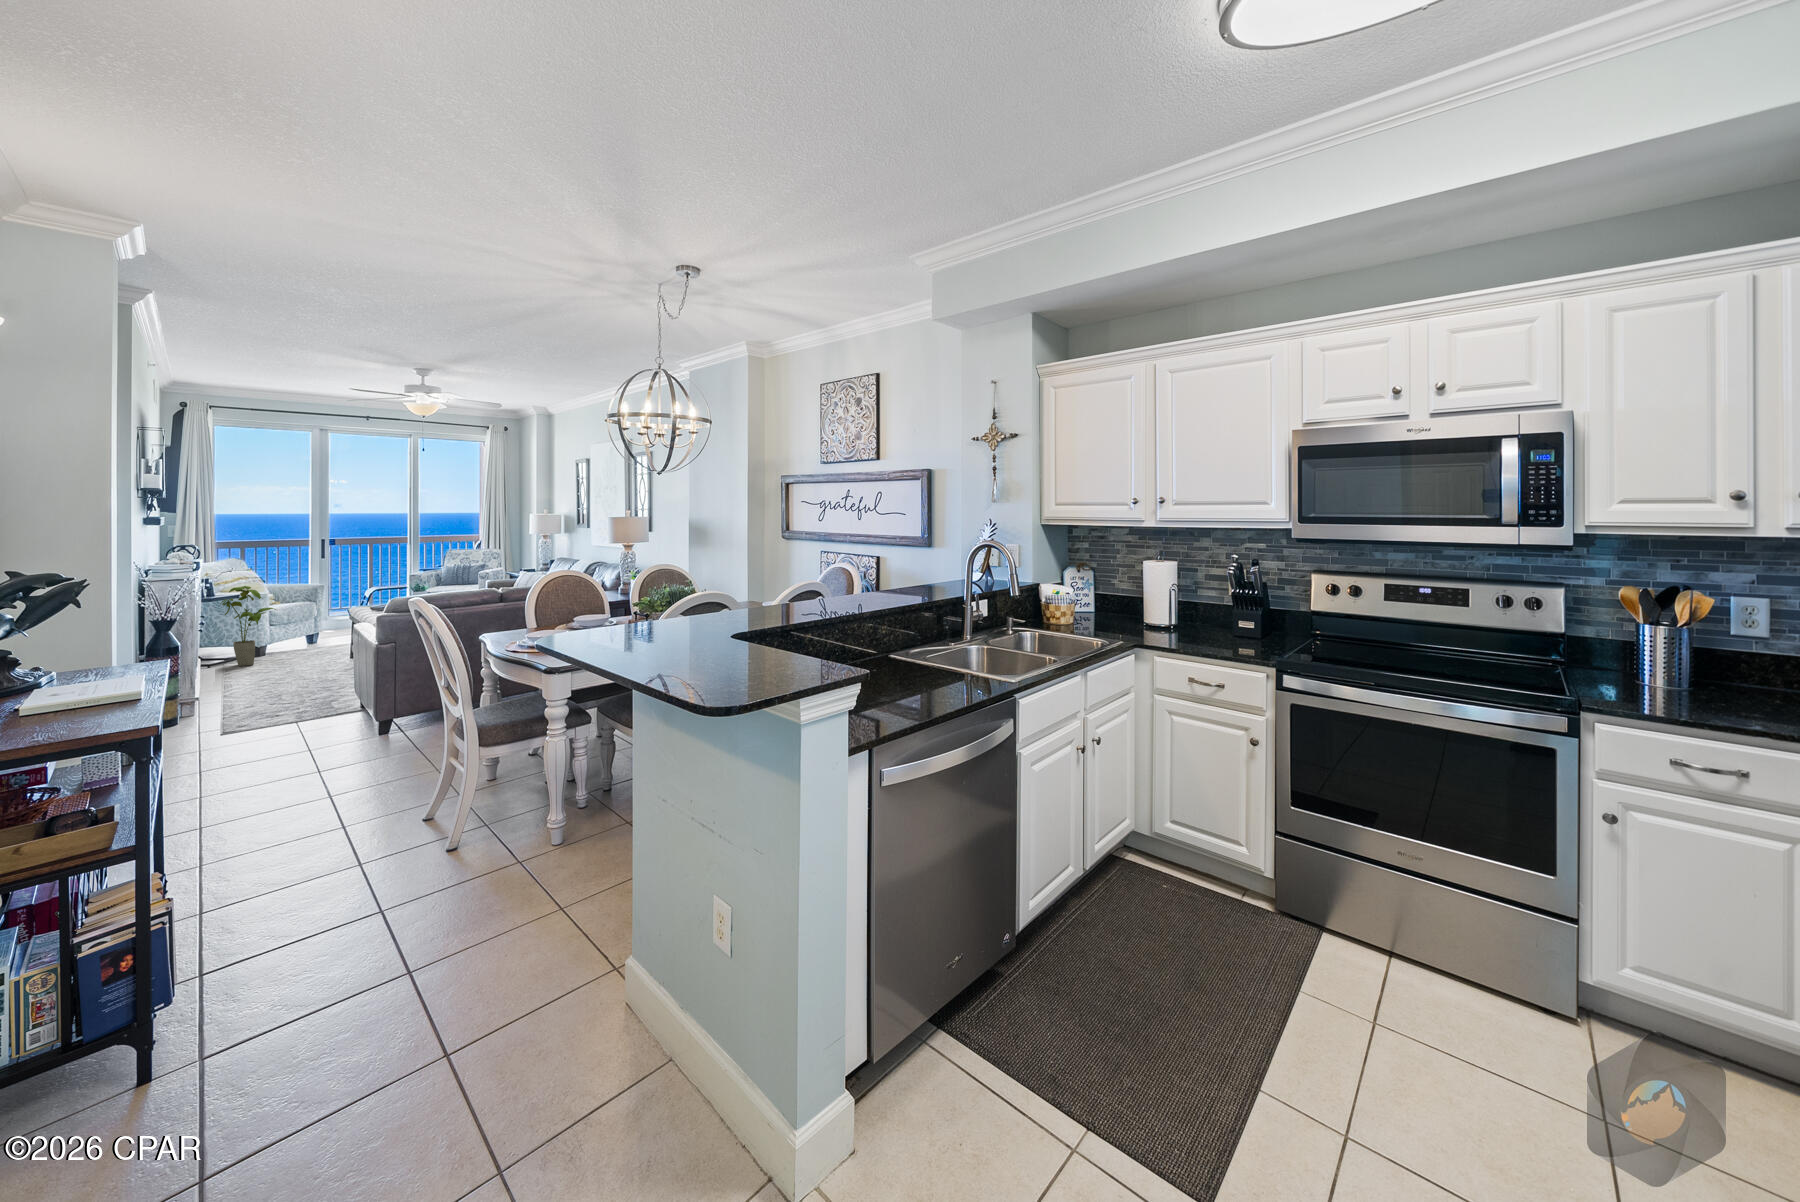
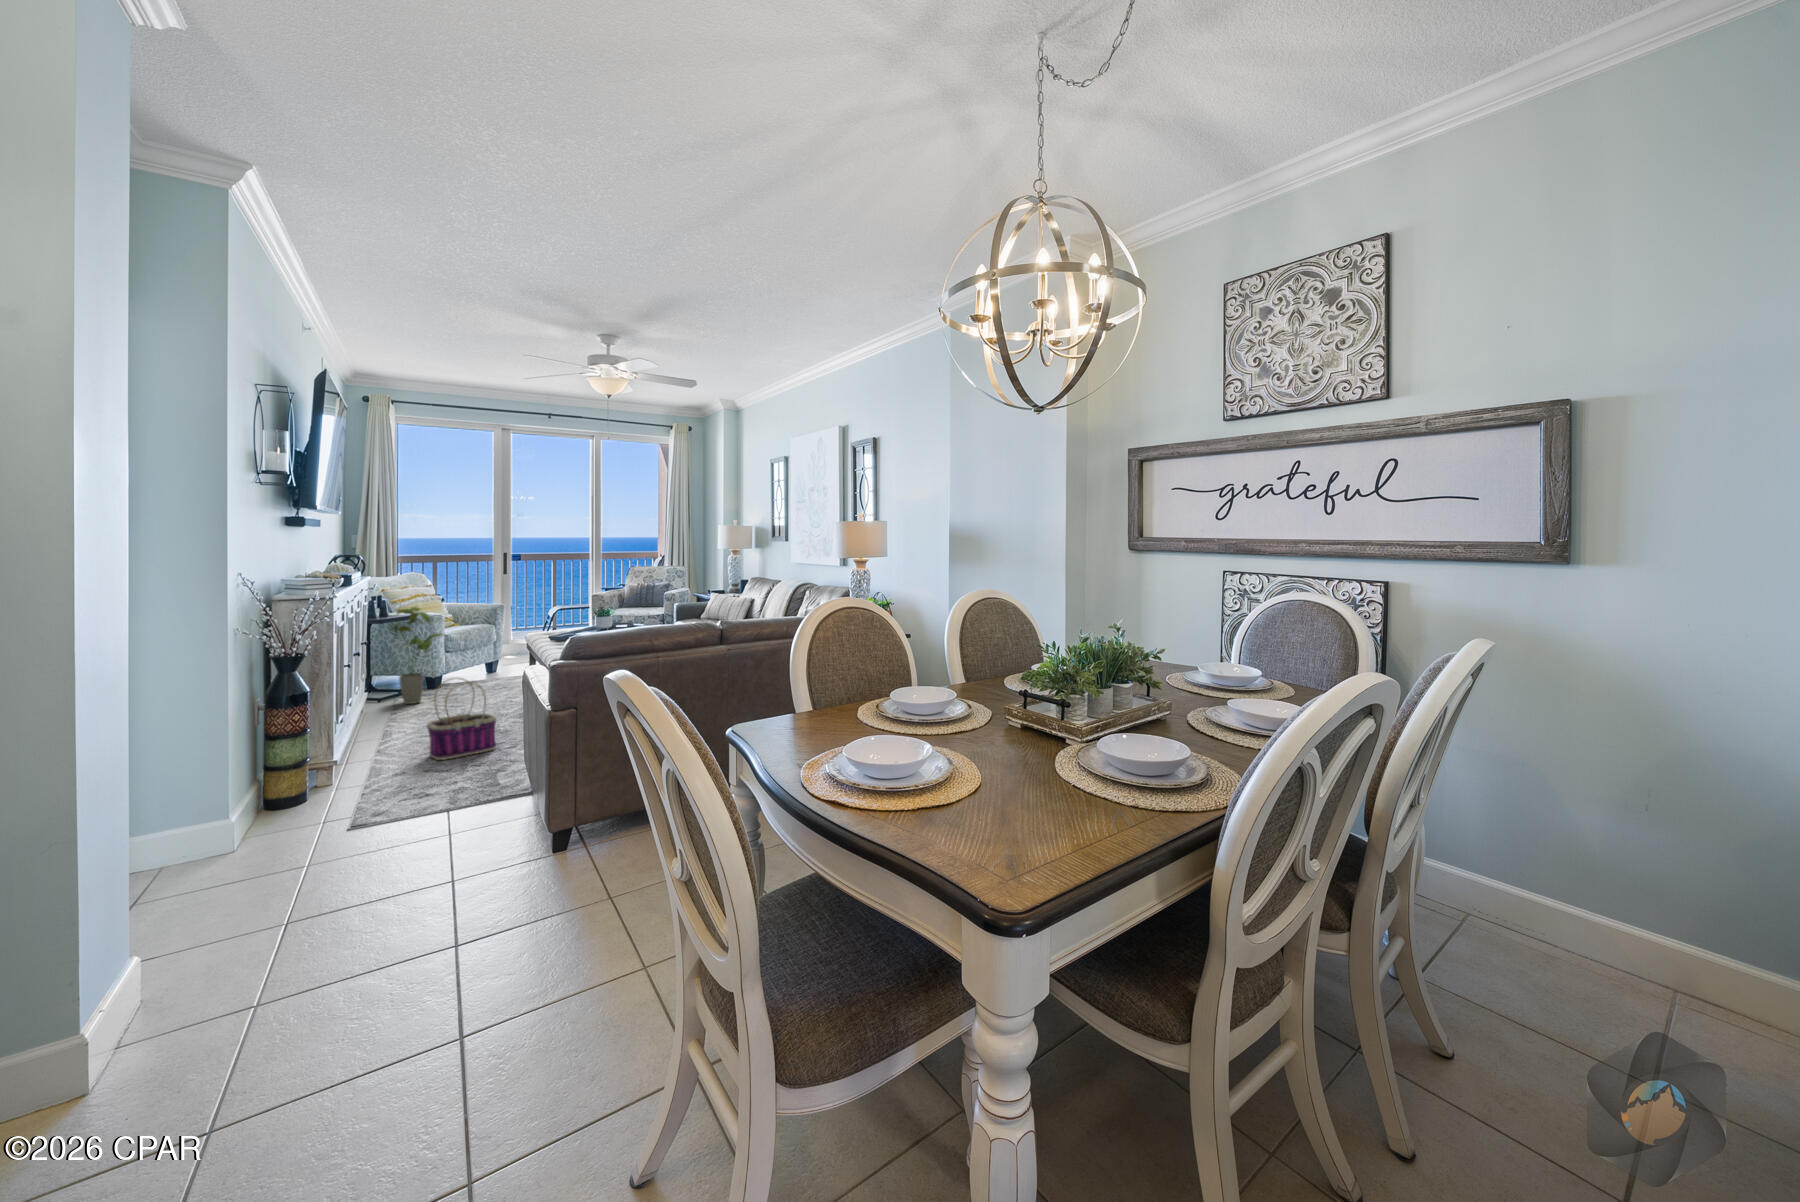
basket: none [270,637,329,698] -> present [427,679,496,760]

